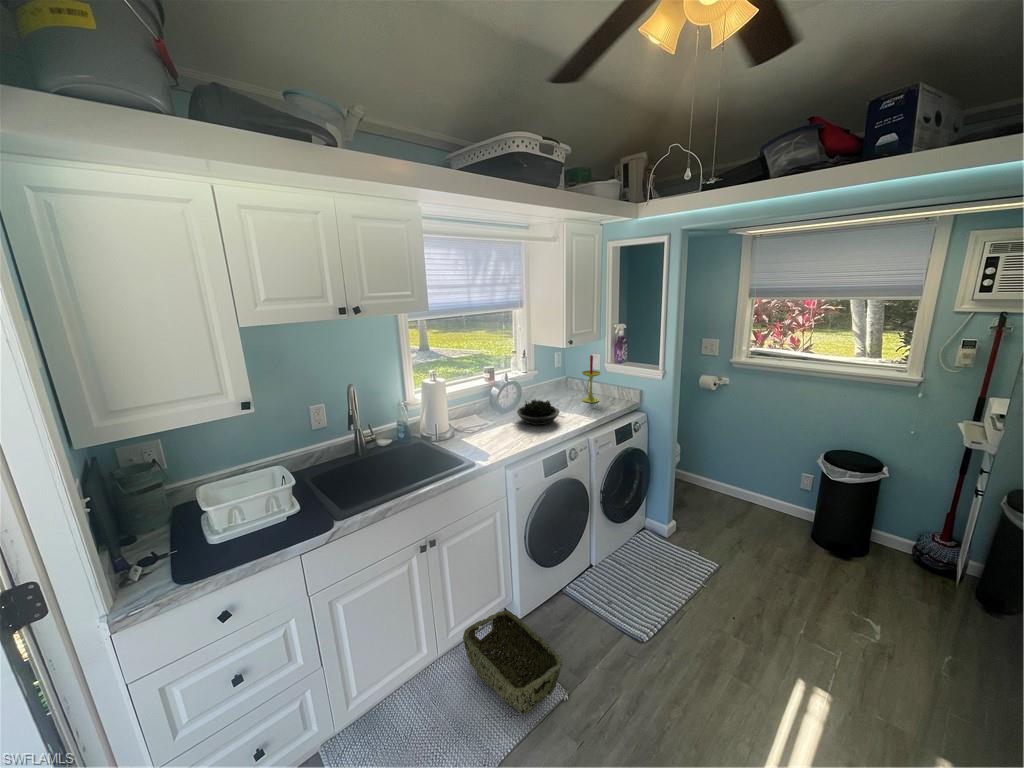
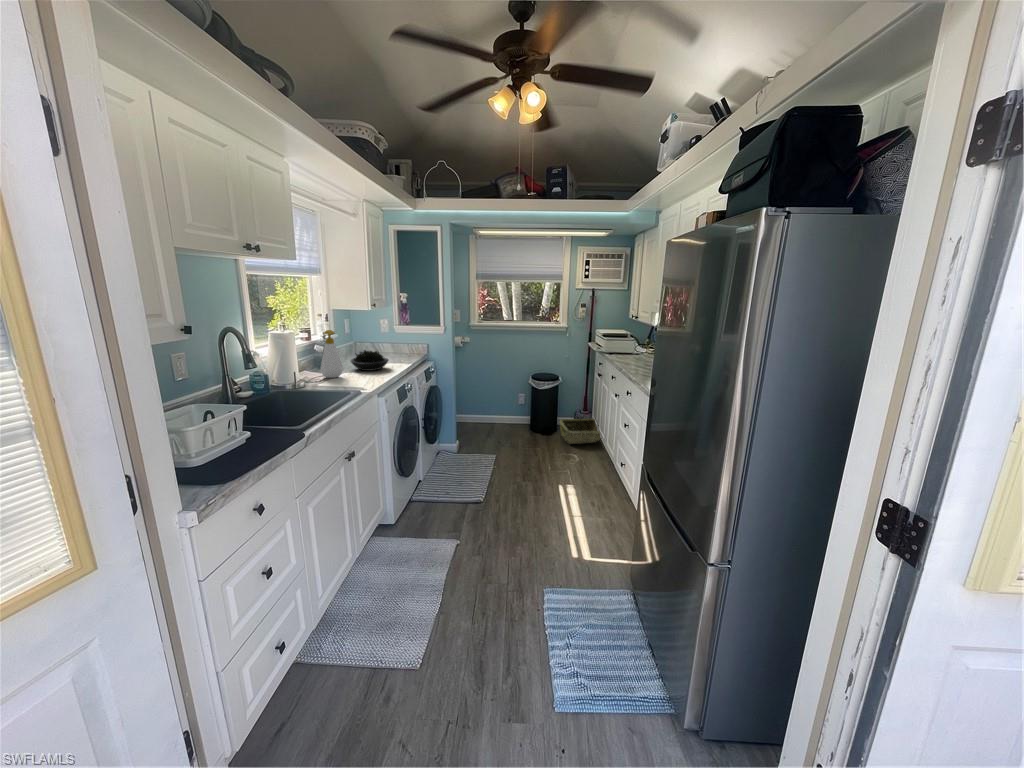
candle: present [582,355,601,403] -> none [383,316,399,357]
soap bottle: none [474,378,497,430] -> present [321,330,343,378]
woven basket: present [463,611,562,714] -> present [560,419,600,444]

